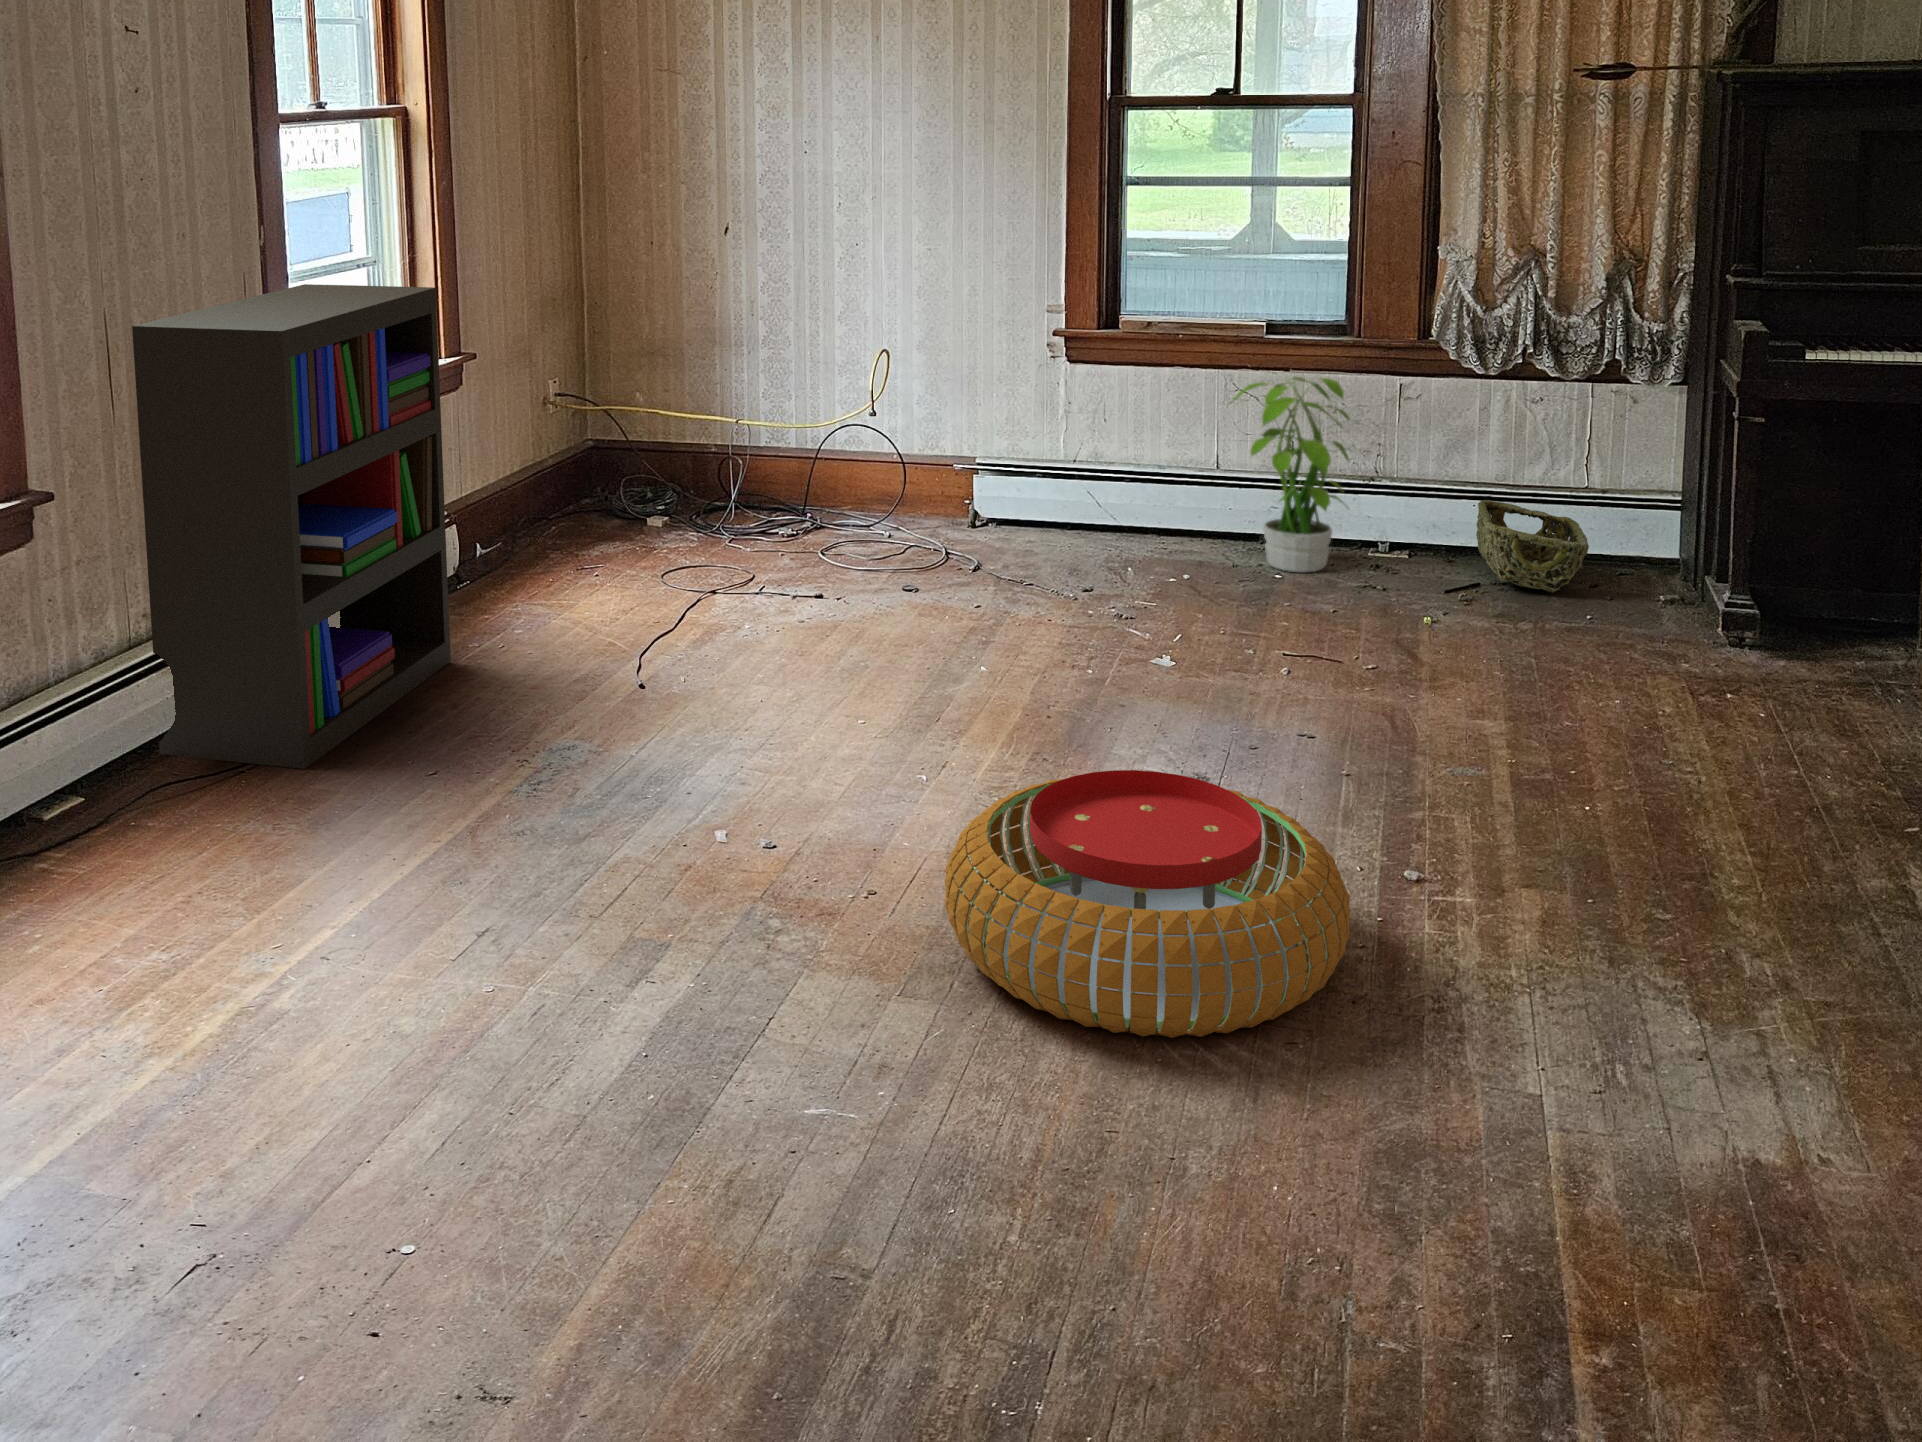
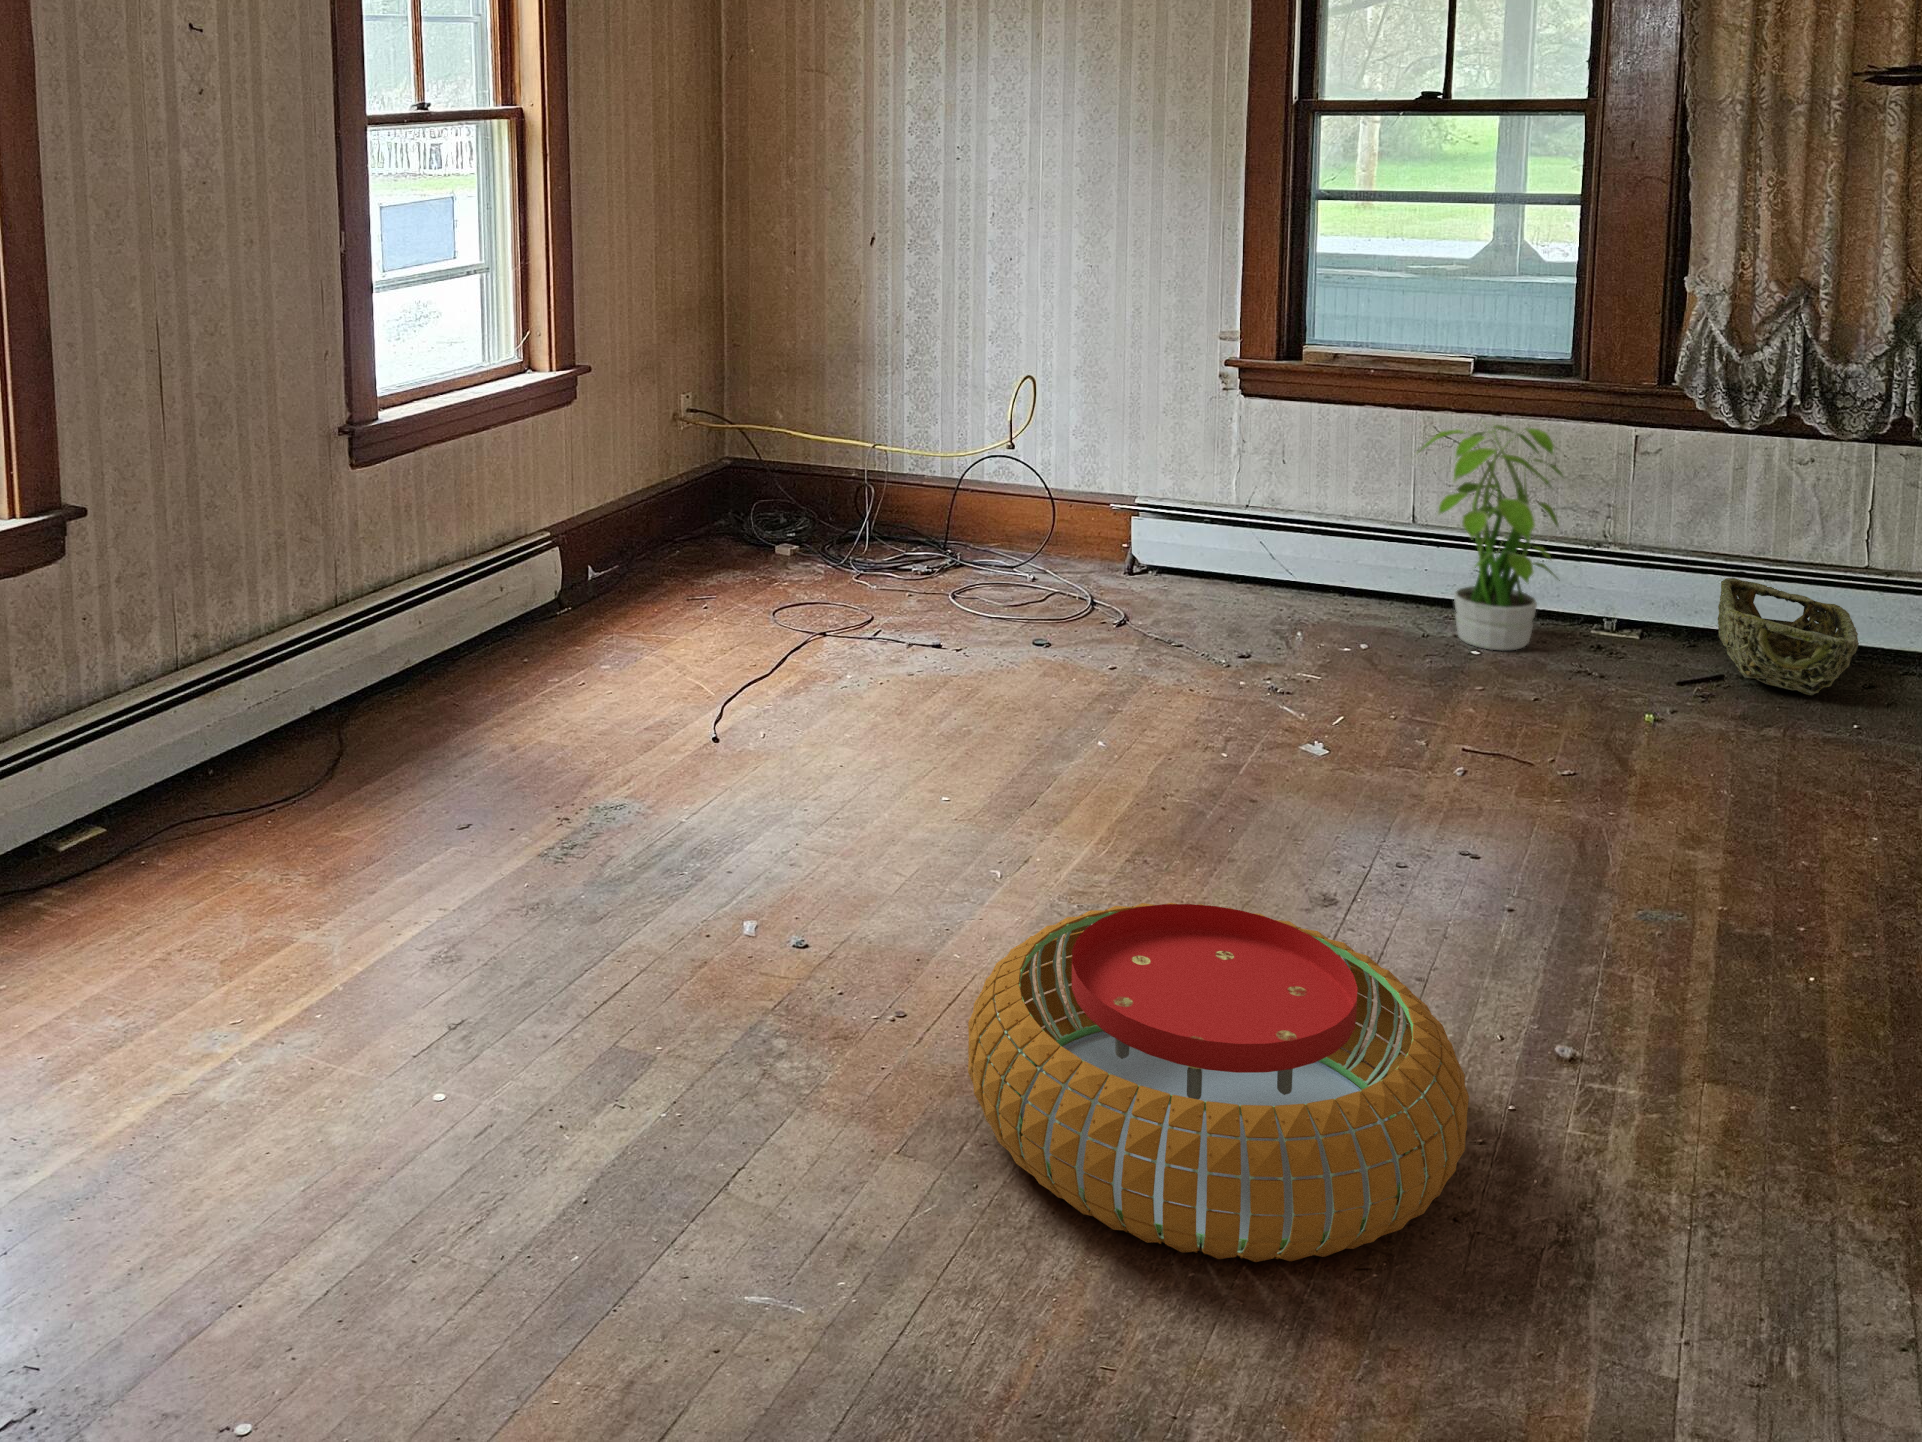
bookshelf: present [132,284,451,769] -> none [182,294,527,807]

